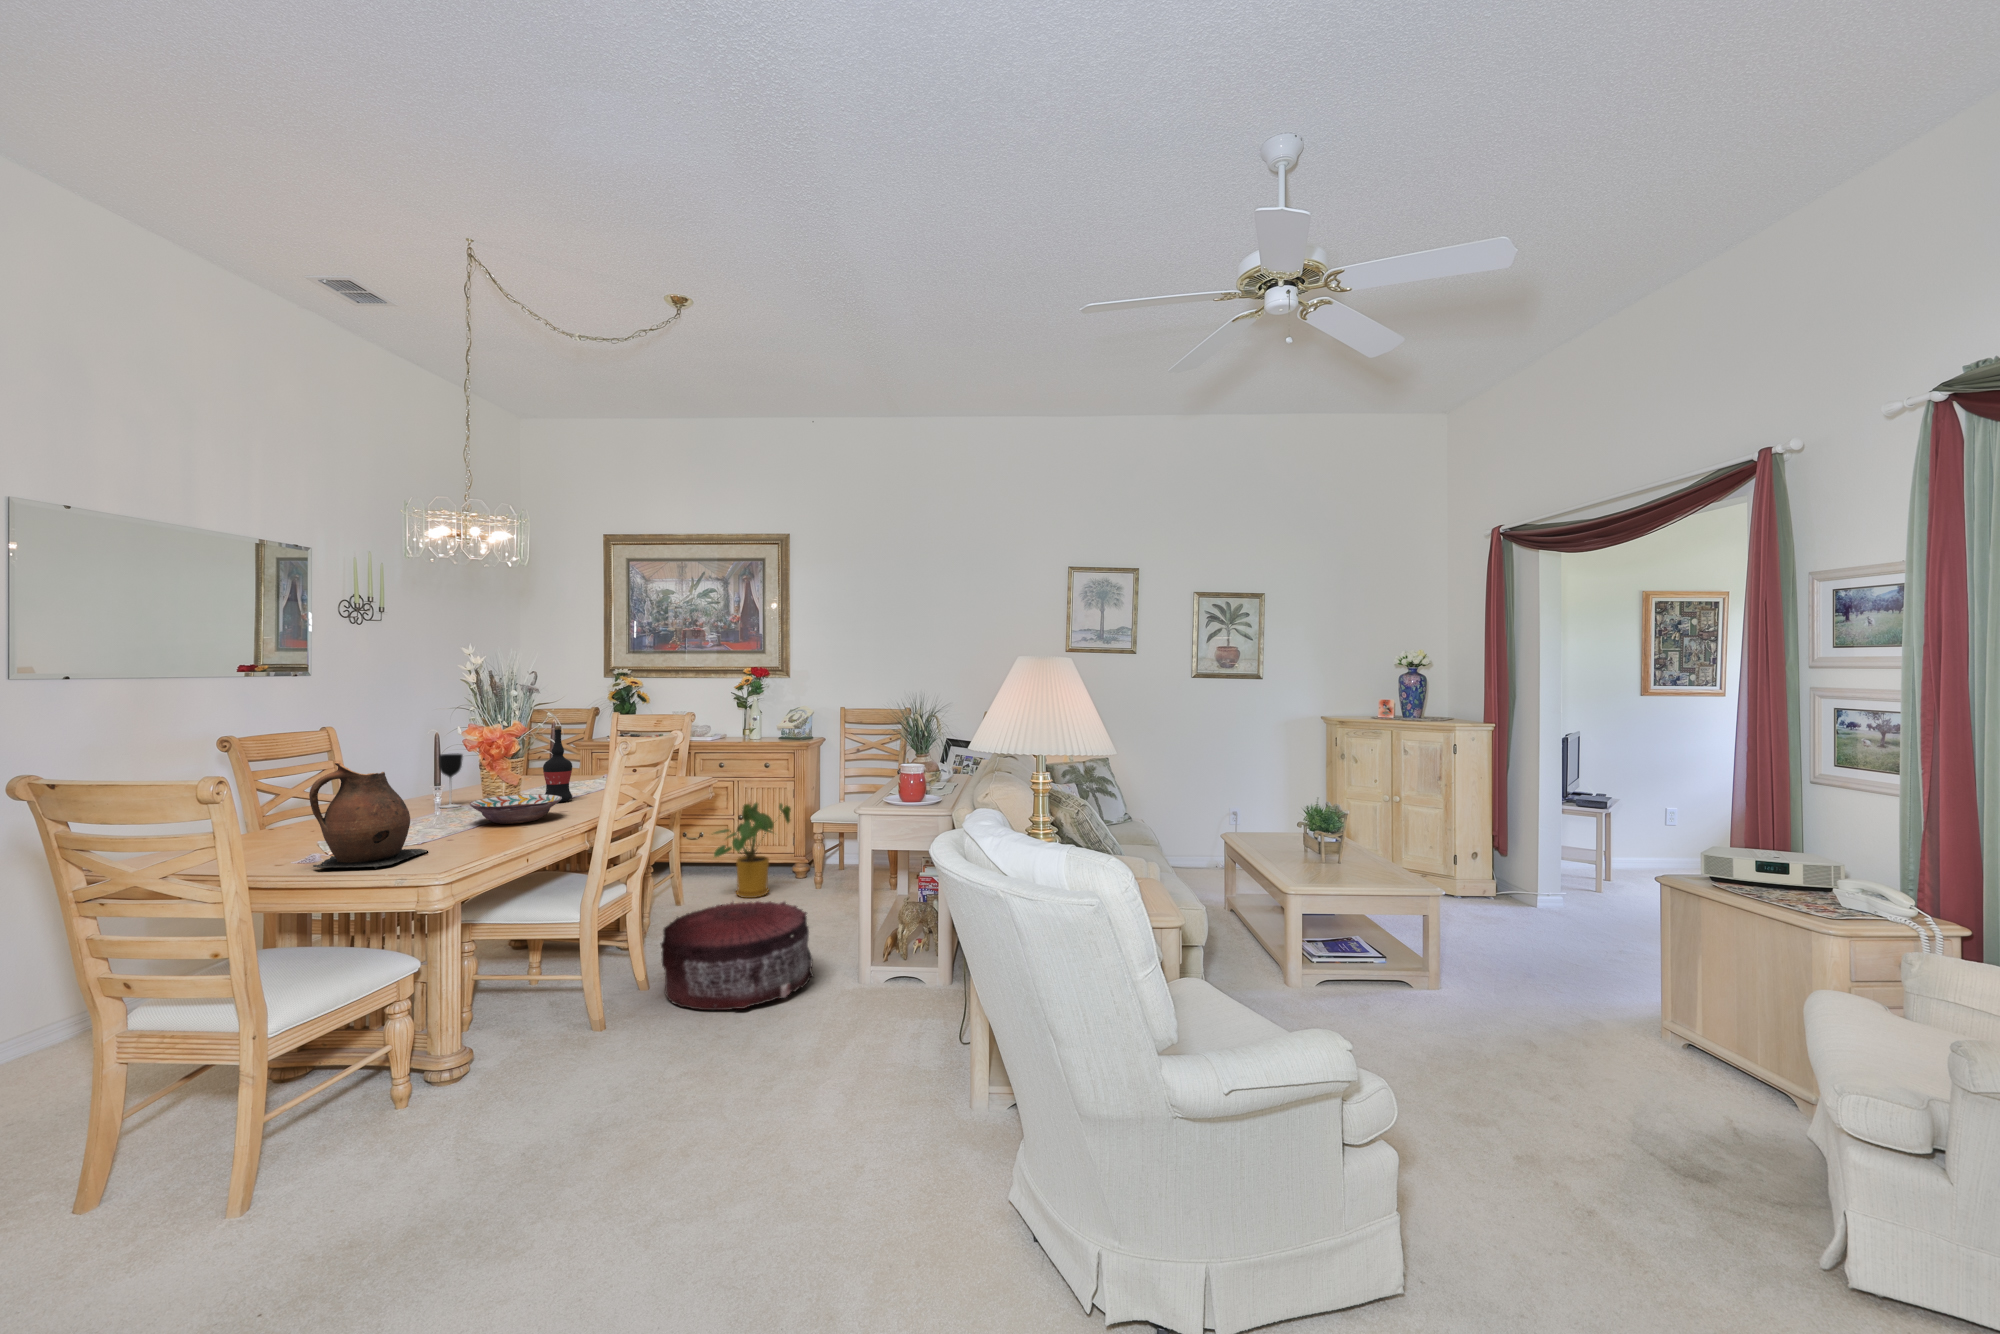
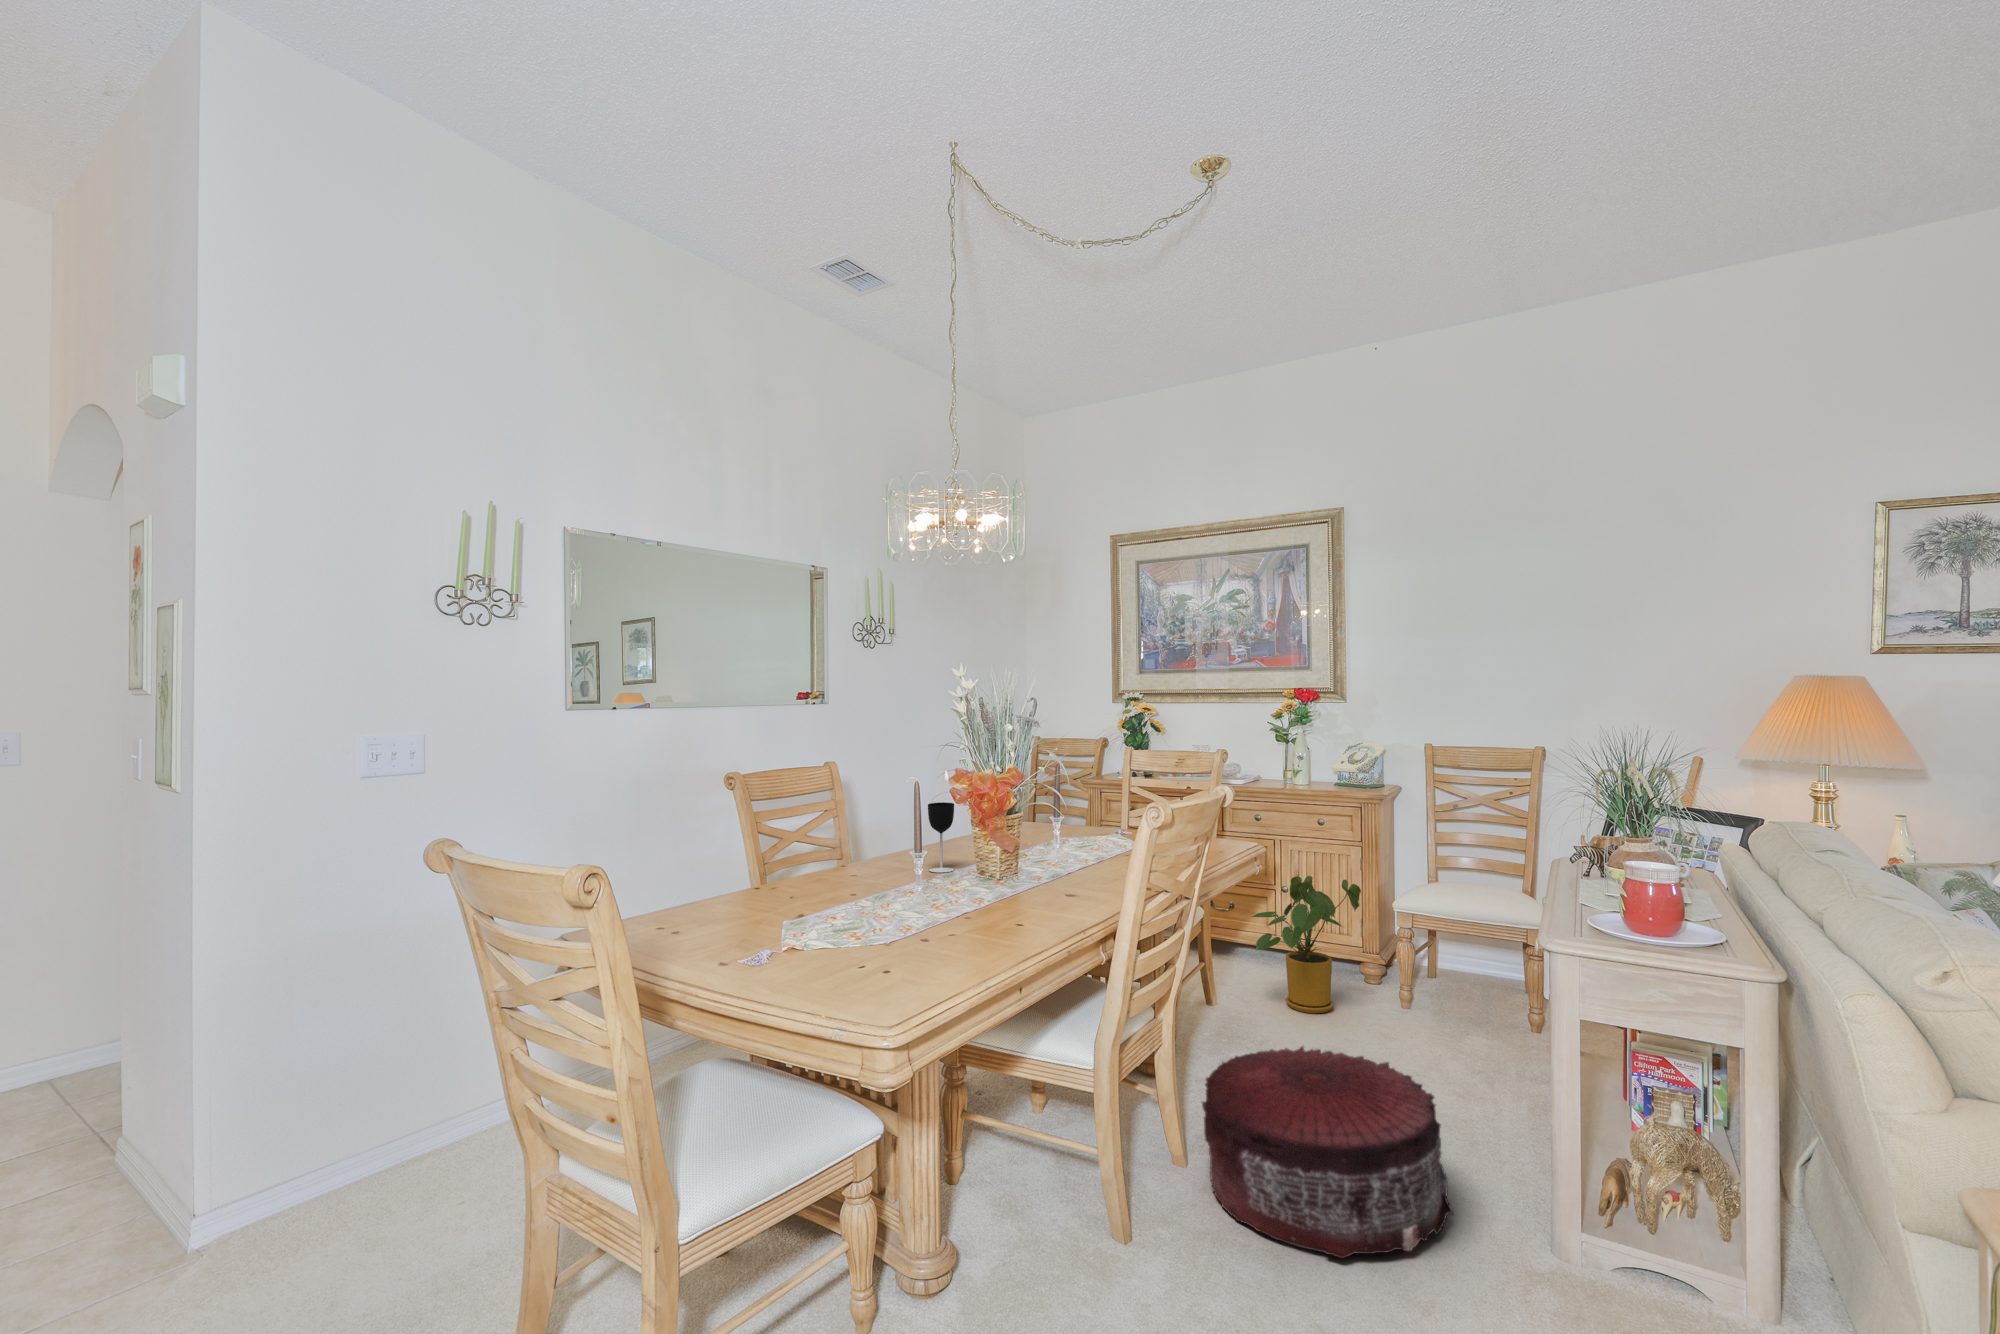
wine bottle: present [543,726,572,802] -> none [1044,772,1080,876]
ceramic pitcher: present [309,762,428,869] -> none [755,826,894,990]
decorative bowl: present [470,794,562,824] -> none [954,868,1066,913]

